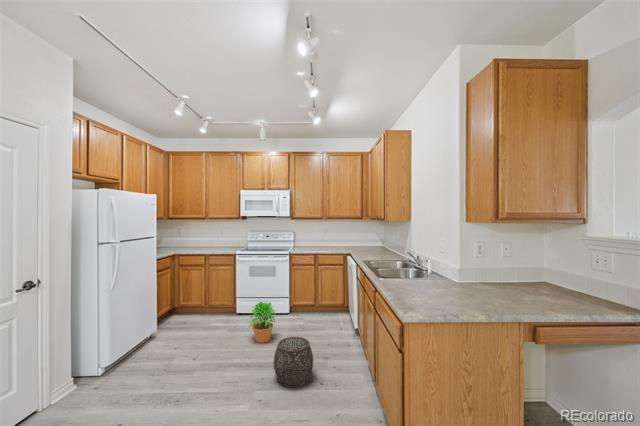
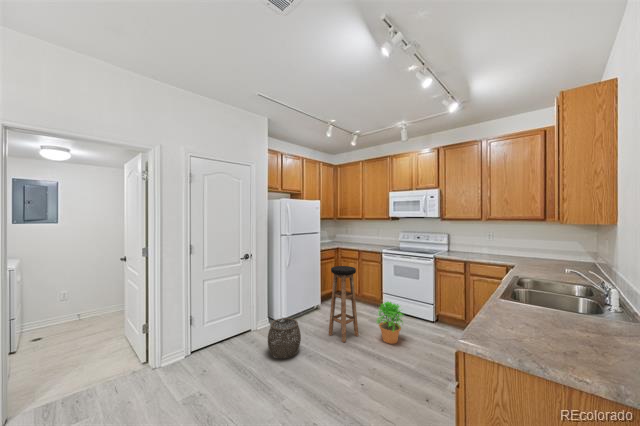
bar stool: none [196,273,230,358] -> present [329,266,358,342]
woven basket: present [274,337,313,386] -> present [268,318,301,358]

